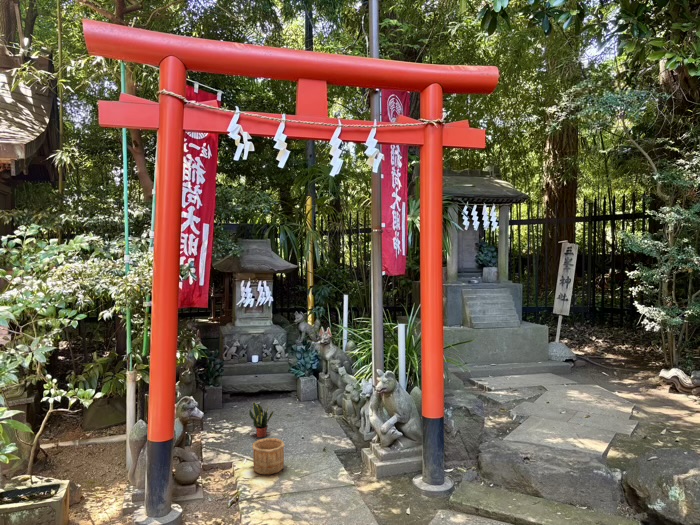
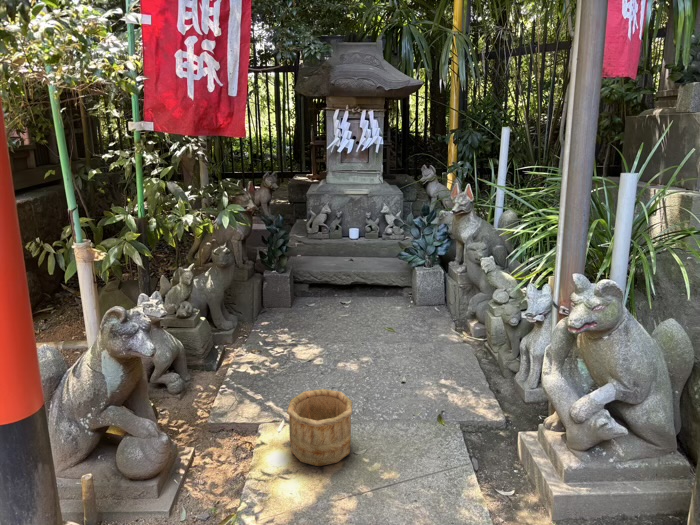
potted plant: present [249,403,273,438] -> none [310,310,353,373]

